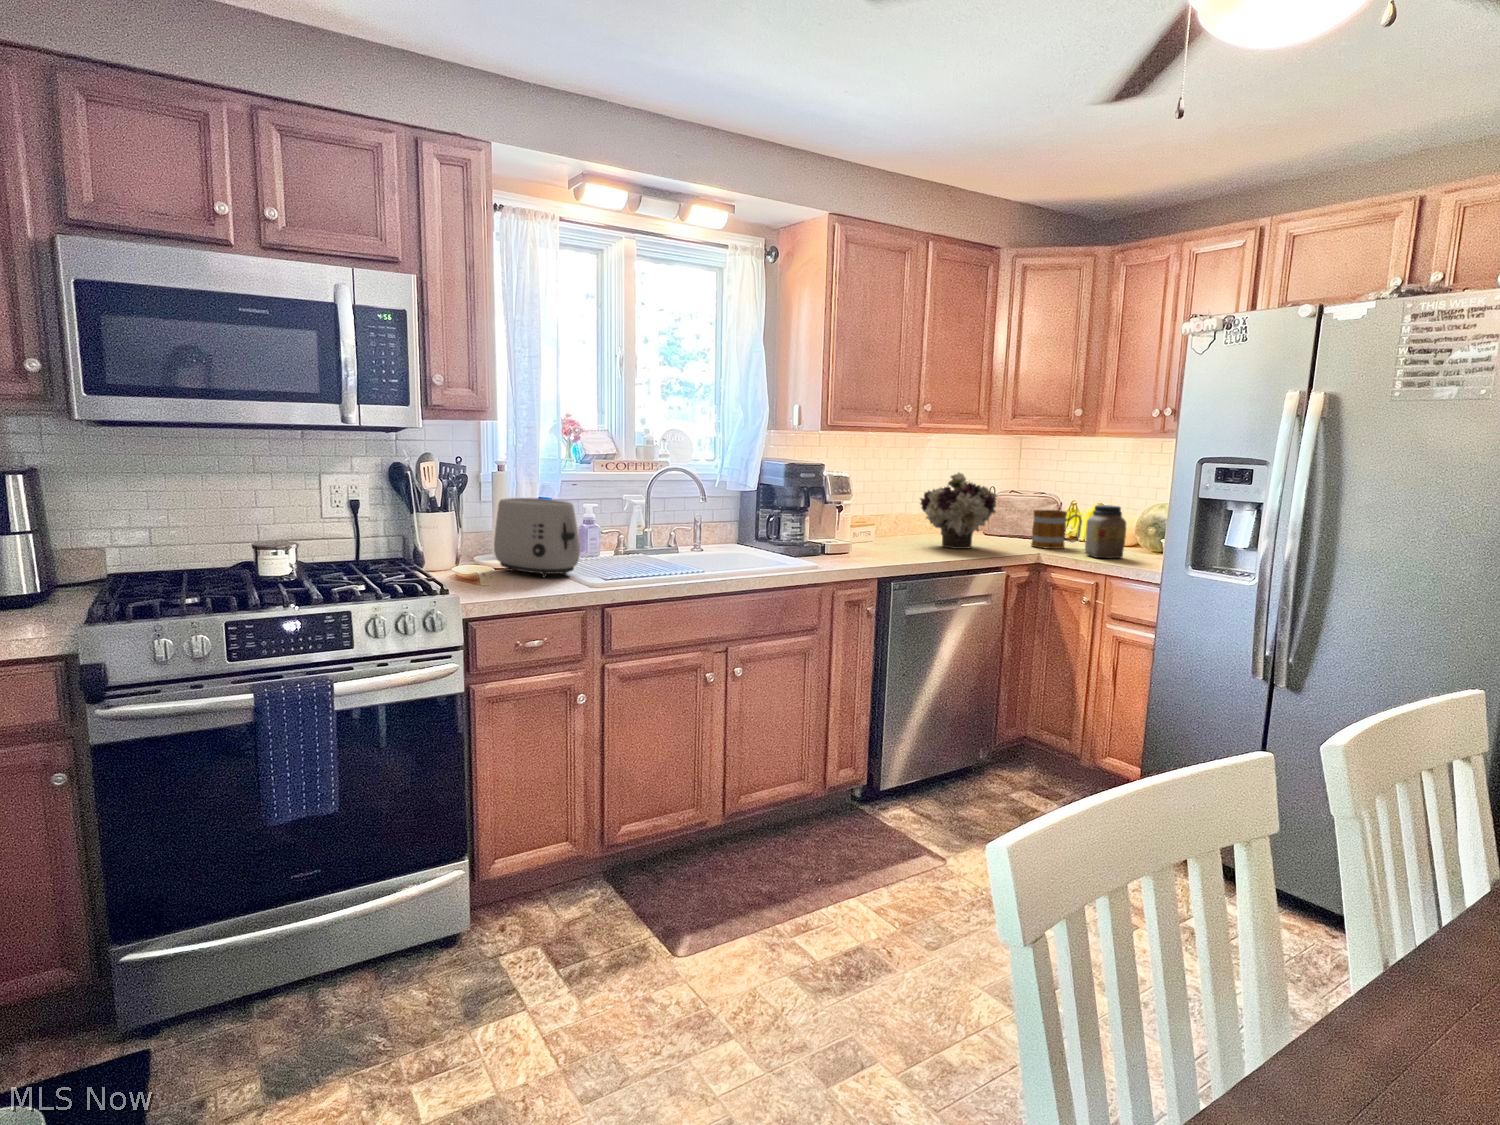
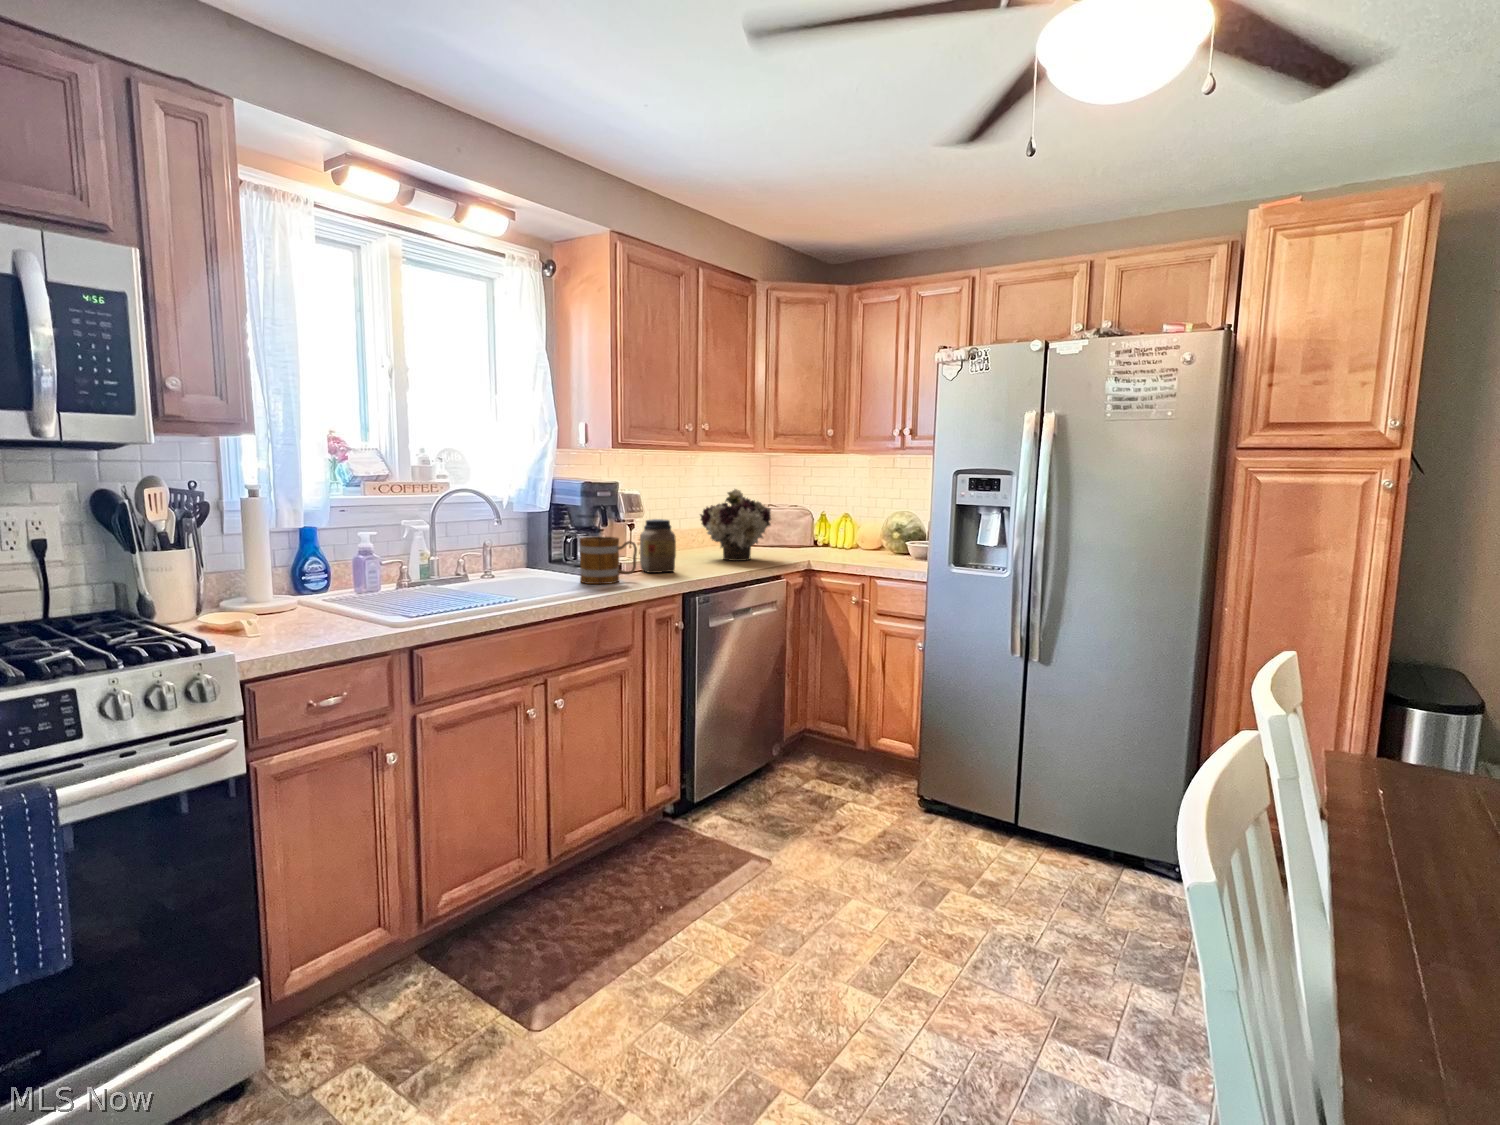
toaster: present [494,498,580,578] -> none [252,529,370,621]
jar: present [1085,505,1126,558] -> present [640,519,676,573]
mug: present [1031,510,1082,549] -> present [580,536,637,584]

